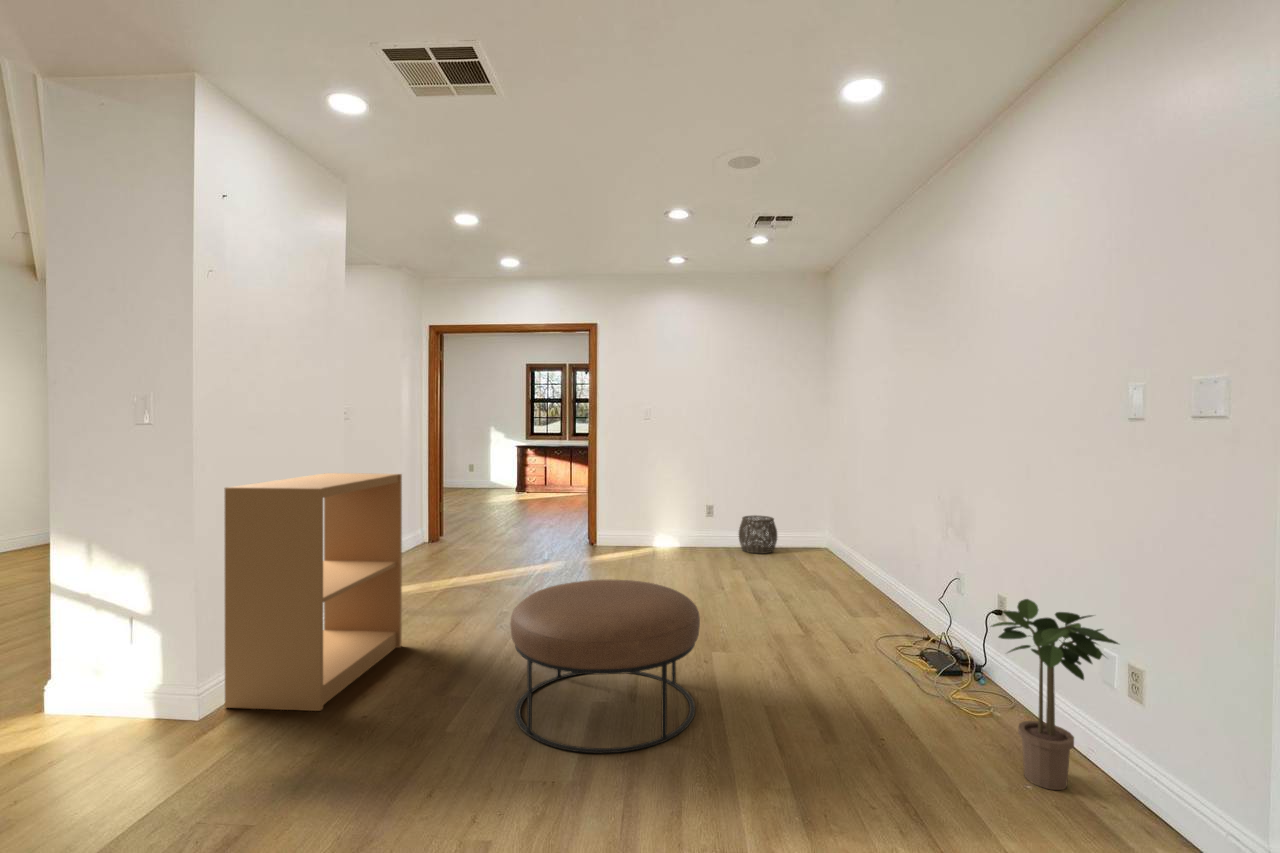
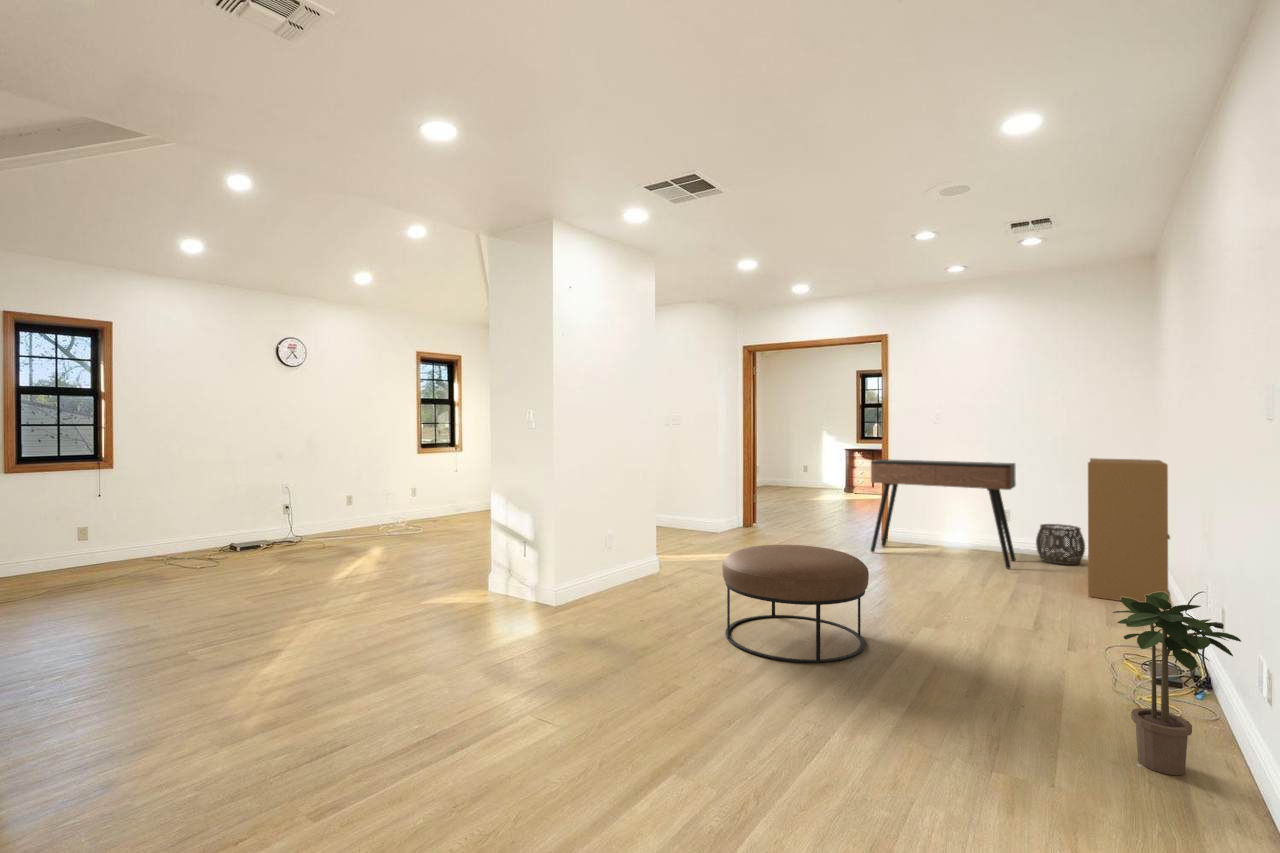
console table: none [596,459,730,565] -> present [871,459,1016,569]
bookshelf: present [224,473,402,711] -> present [1088,458,1170,602]

